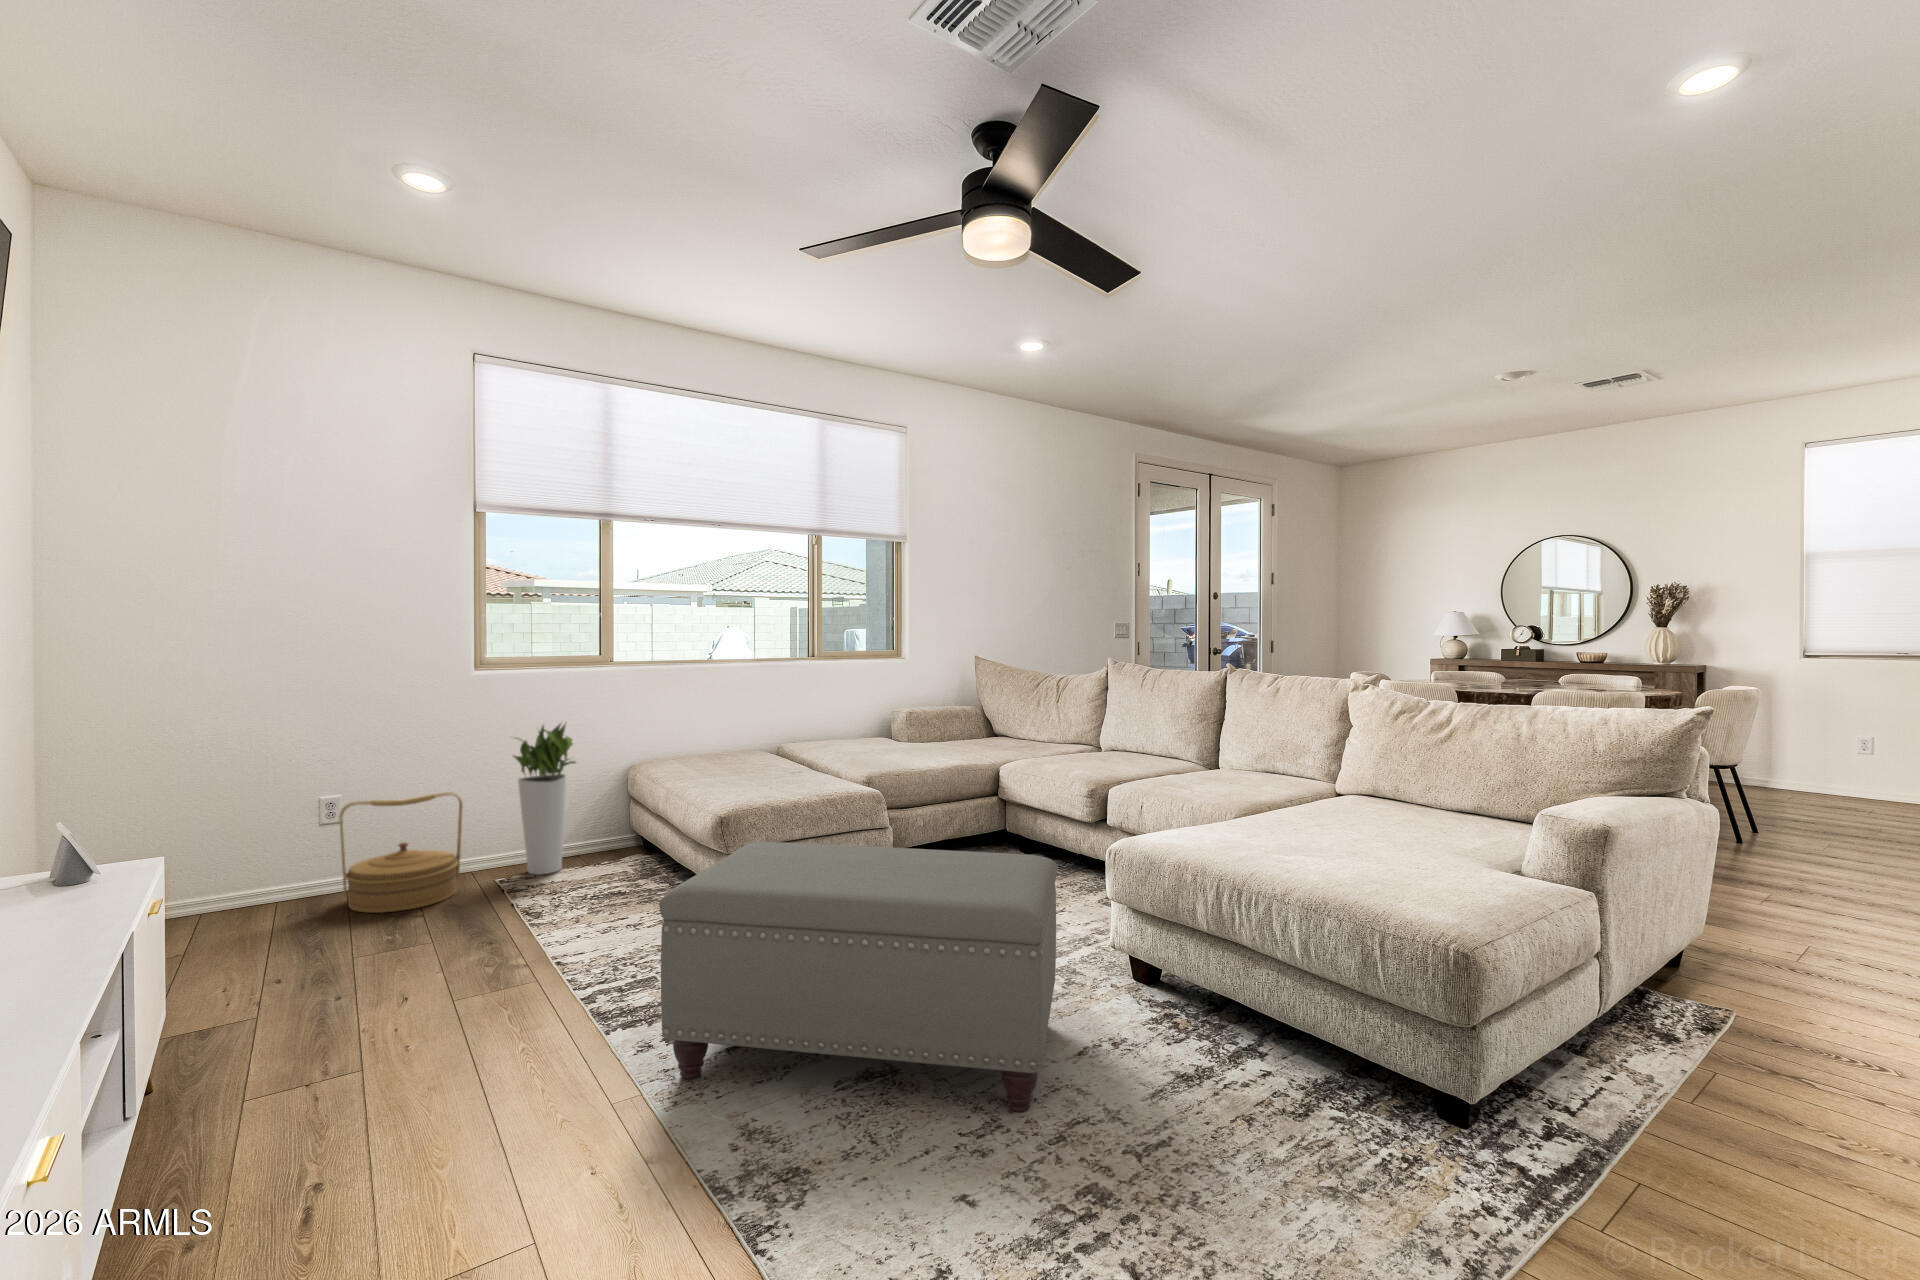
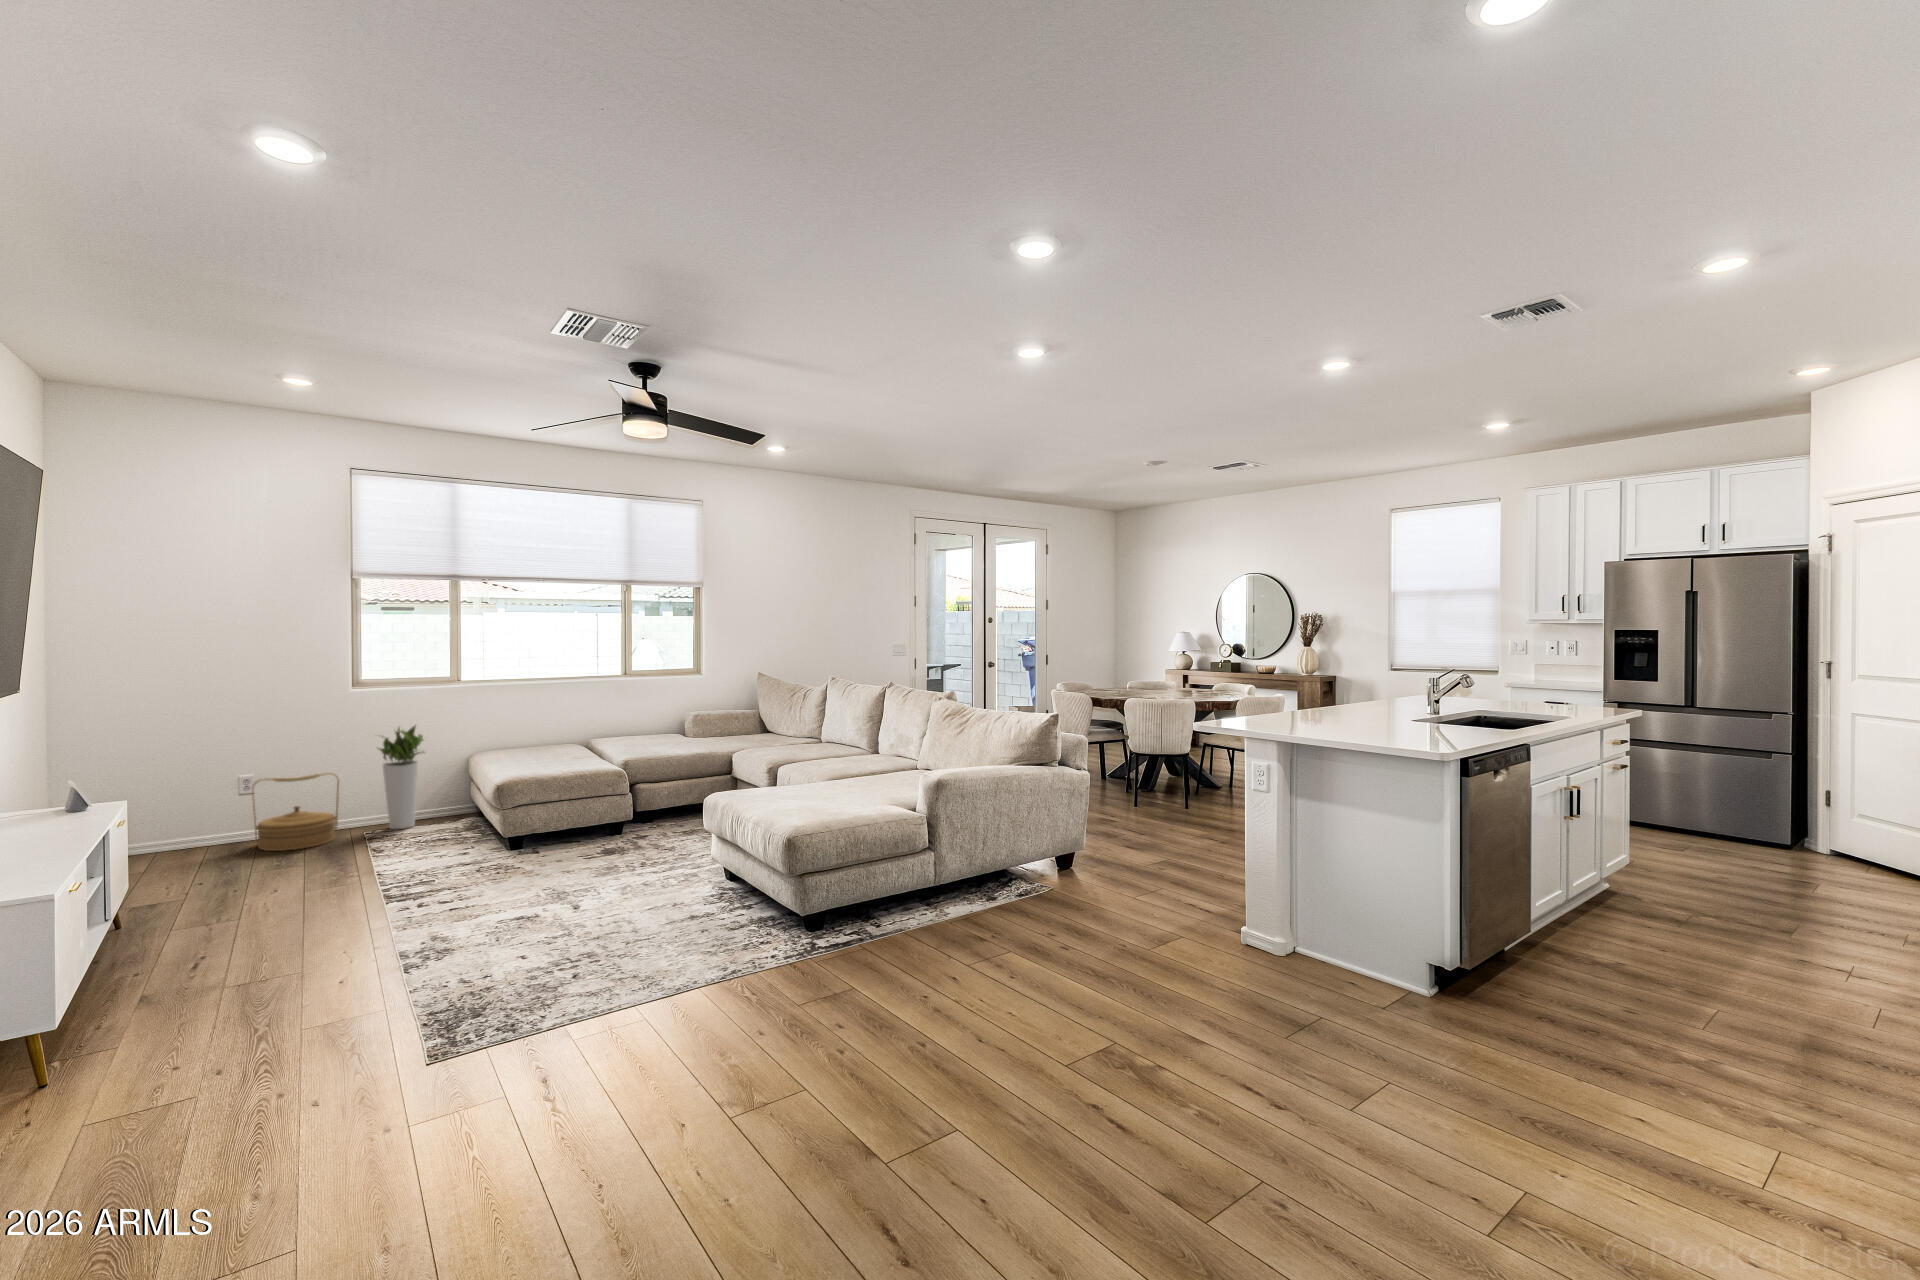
ottoman: present [659,842,1057,1112] -> none [403,798,655,933]

